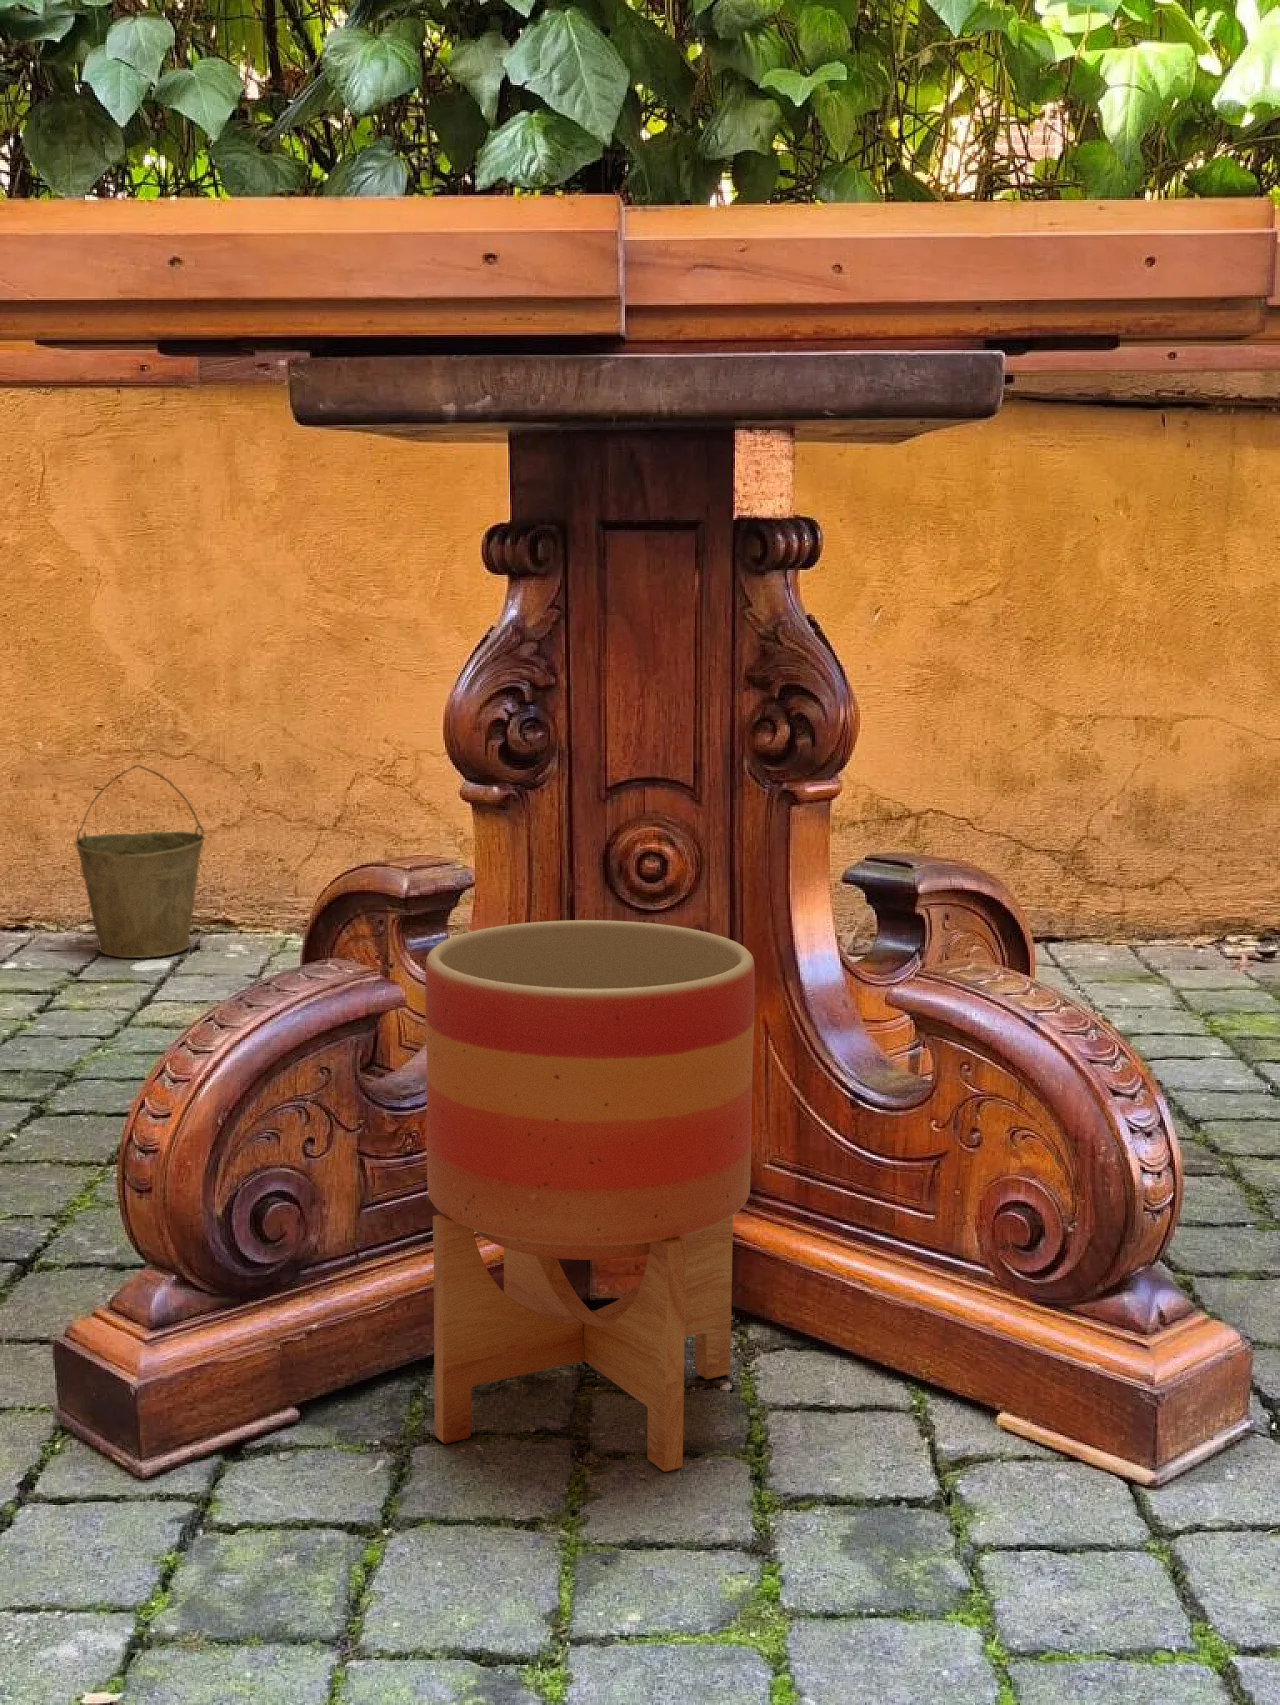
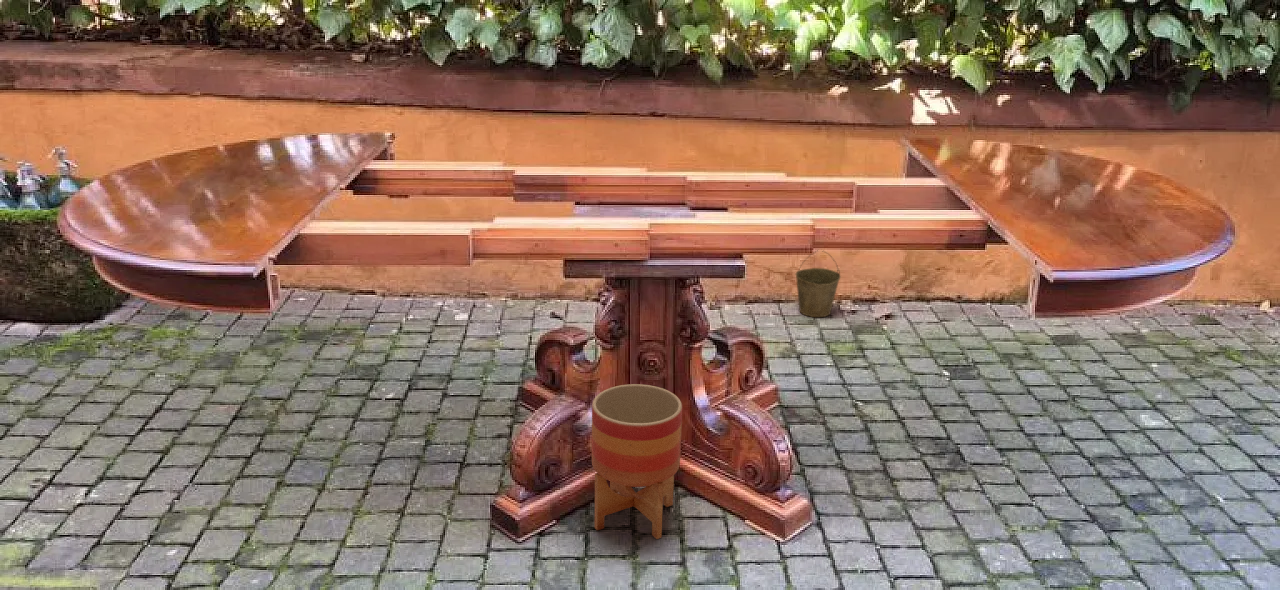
bucket: present [75,765,204,958] -> present [795,268,840,317]

